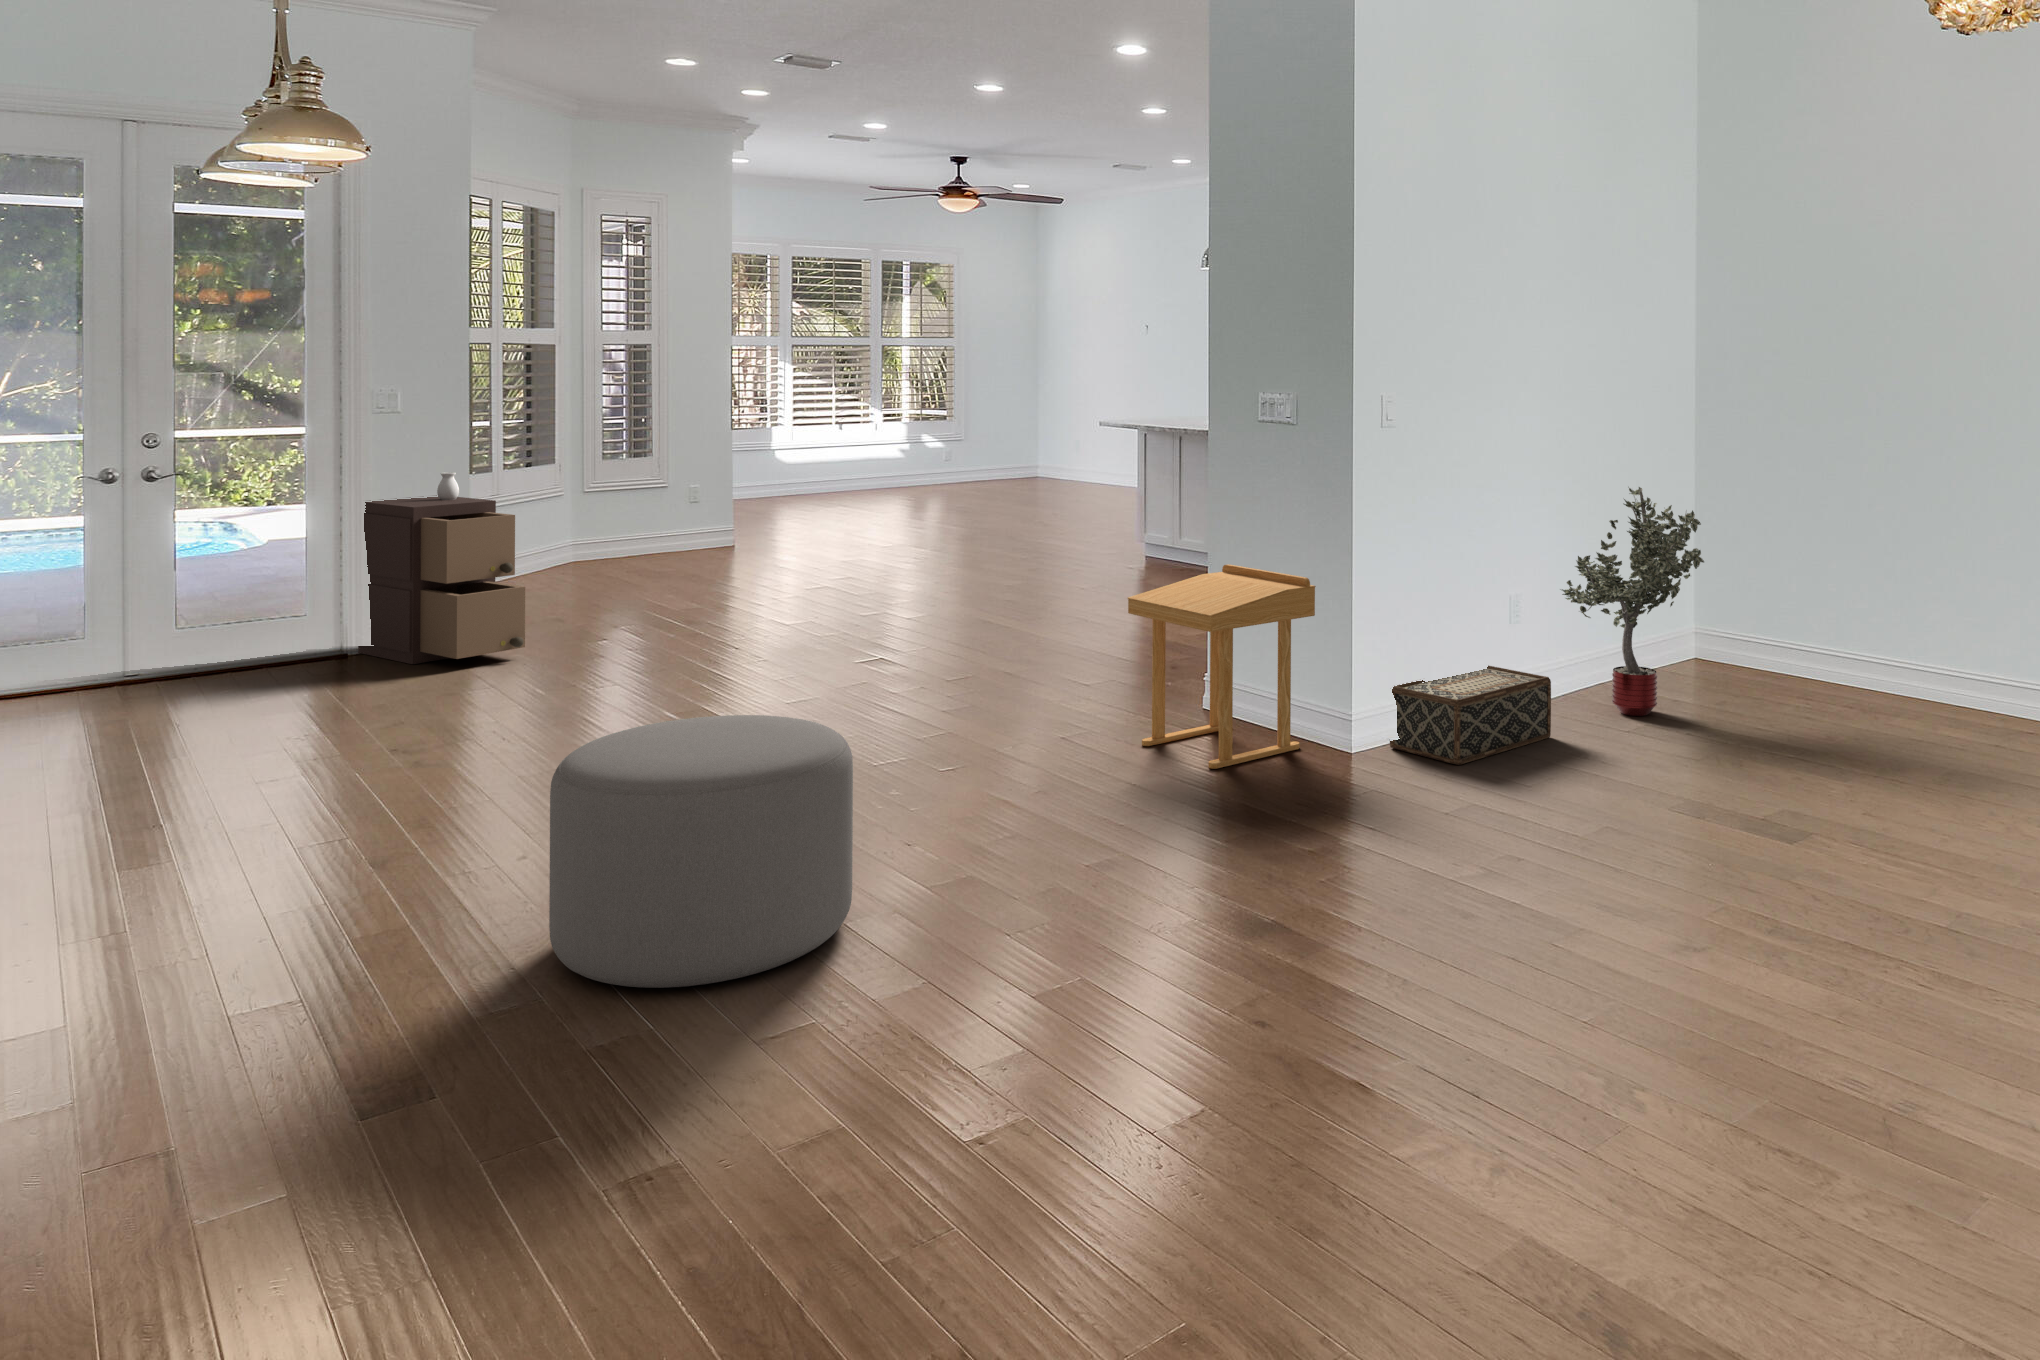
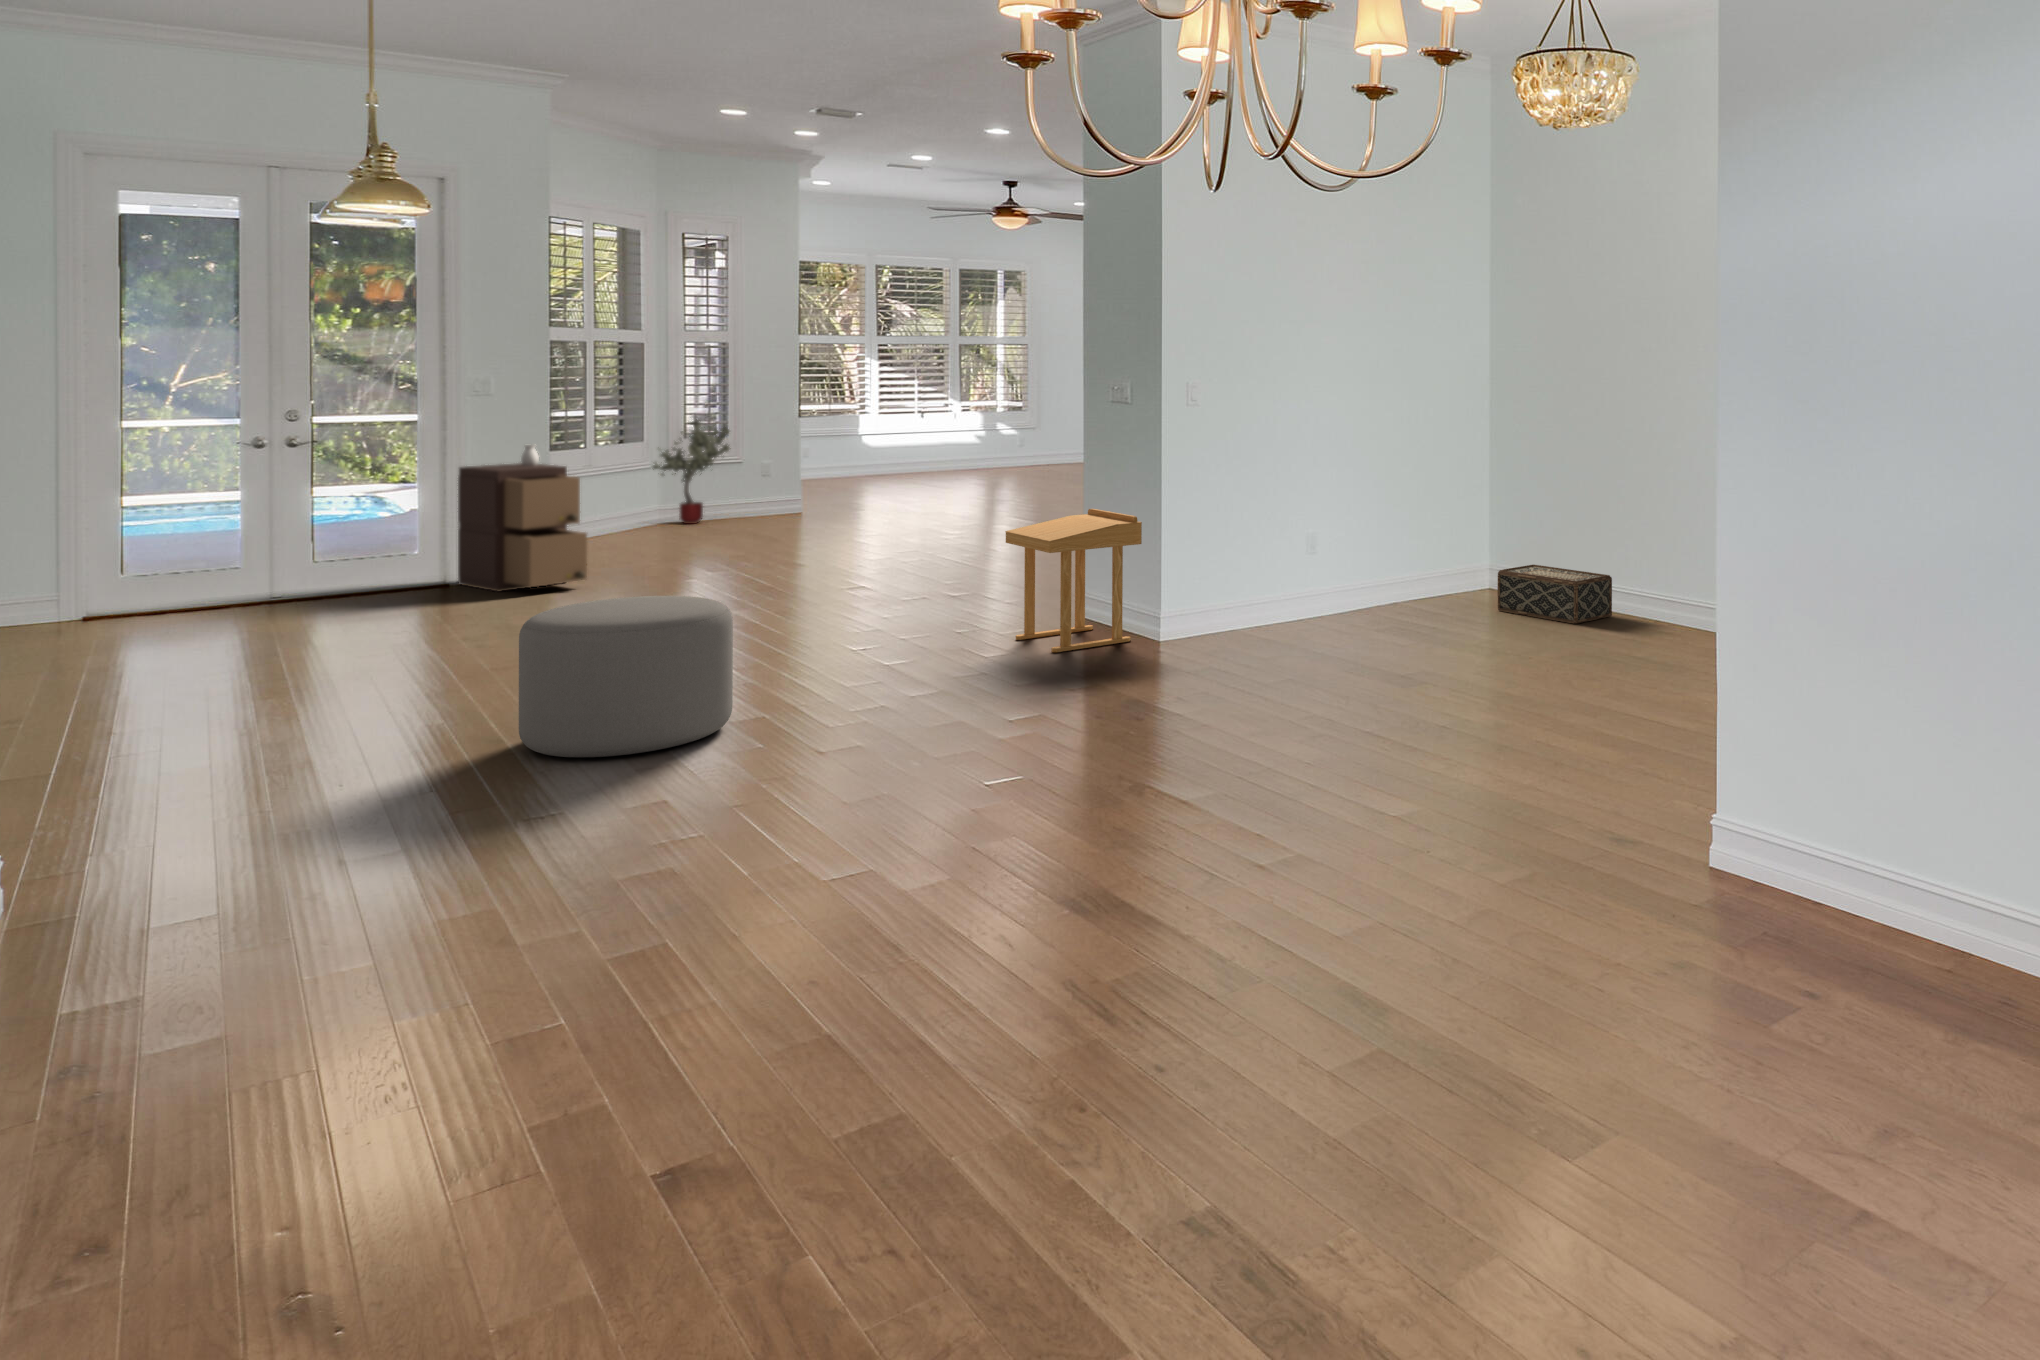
potted tree: present [1562,487,1704,716] -> present [652,415,731,524]
woven basket: present [1390,665,1551,765] -> present [1497,565,1612,624]

